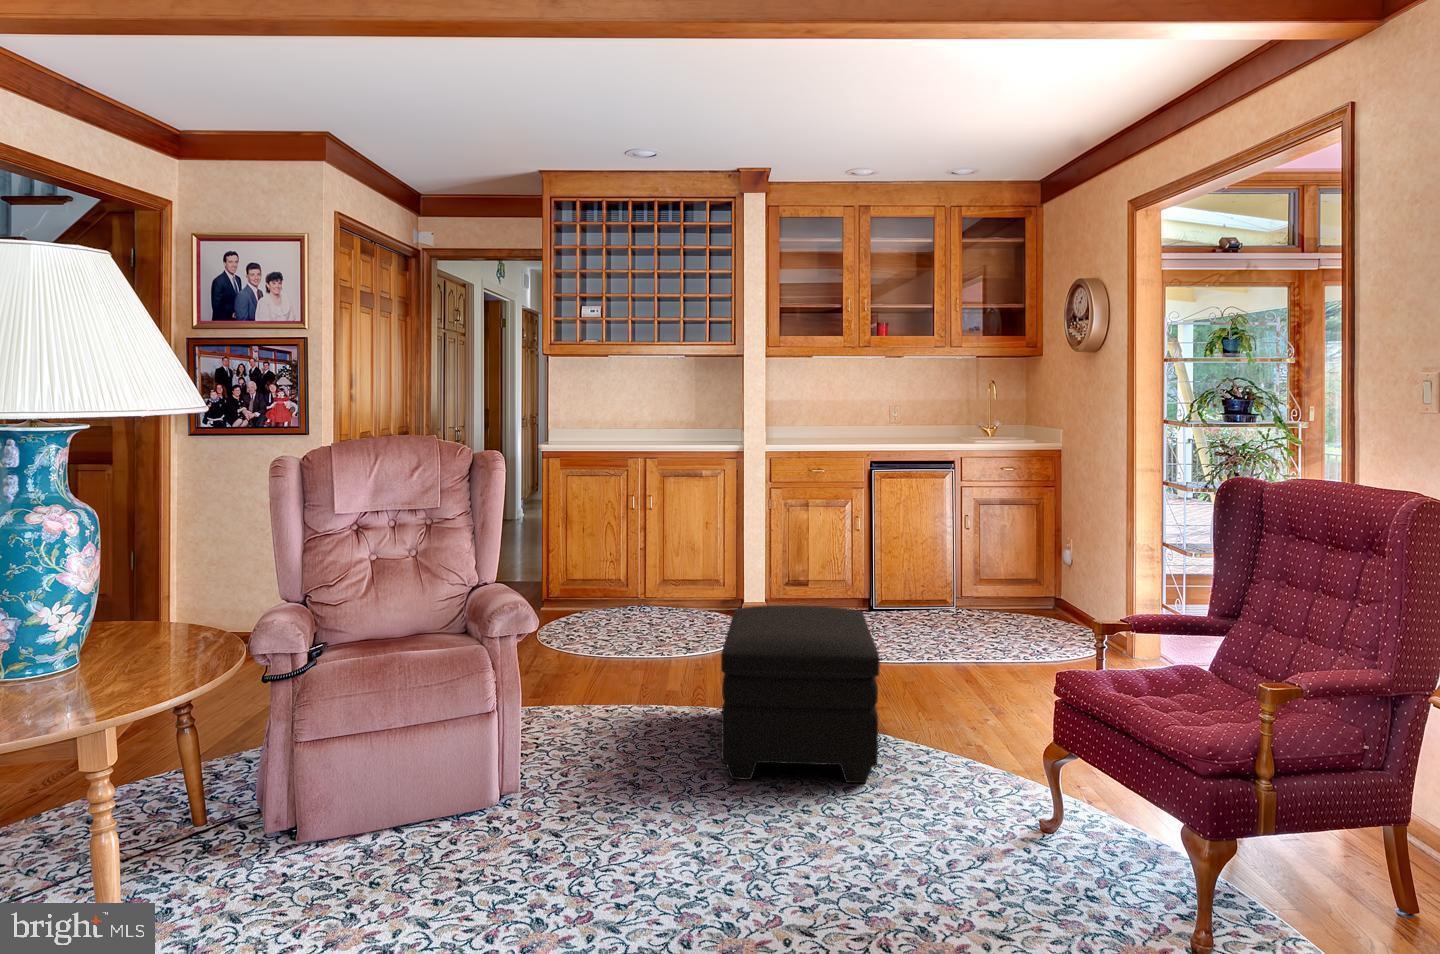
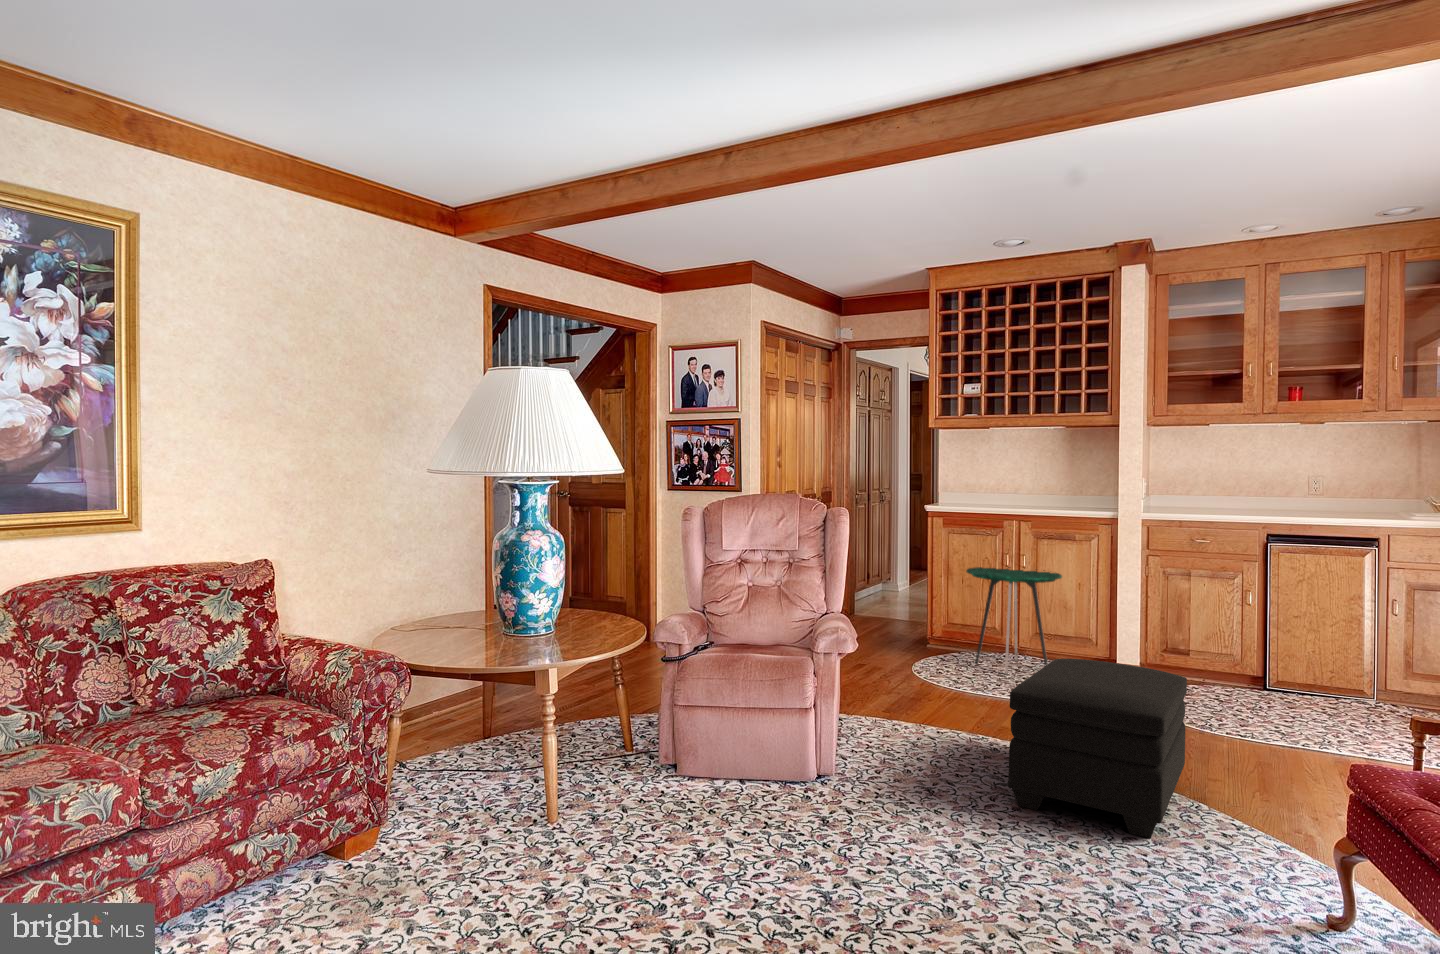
side table: none [590,511,693,631] -> present [966,567,1062,674]

